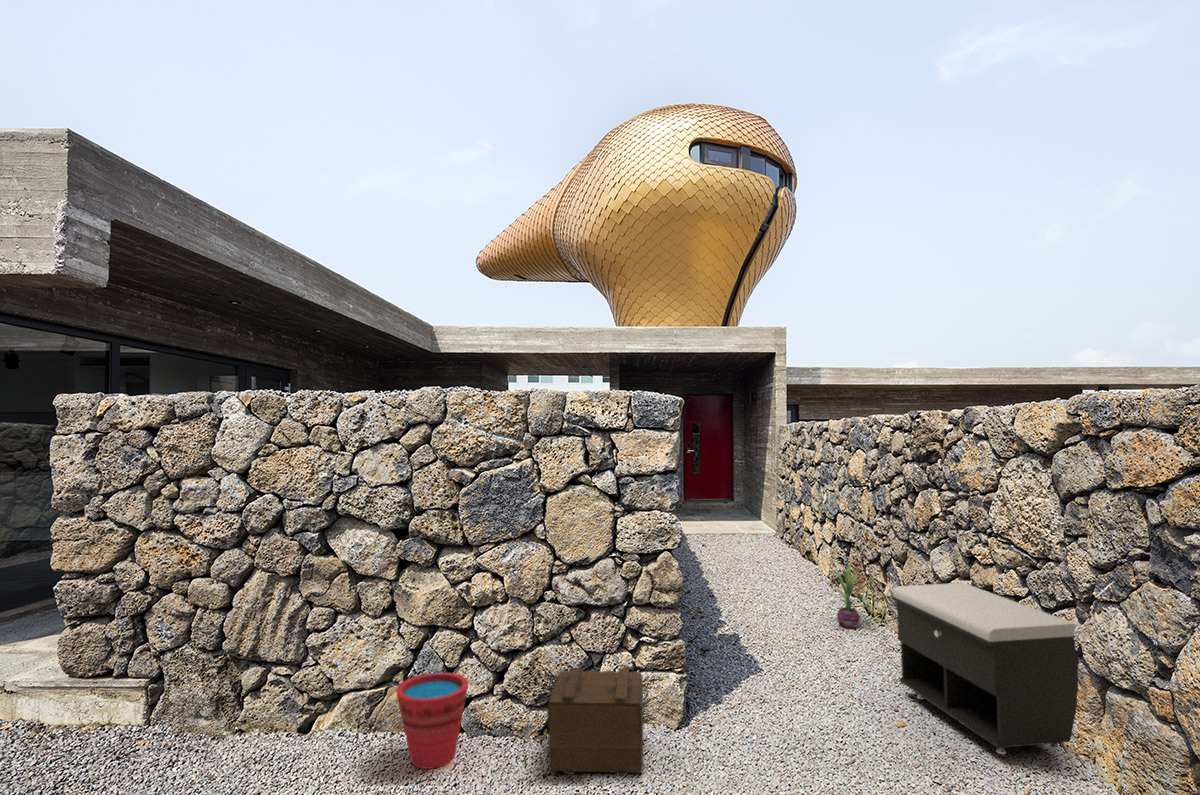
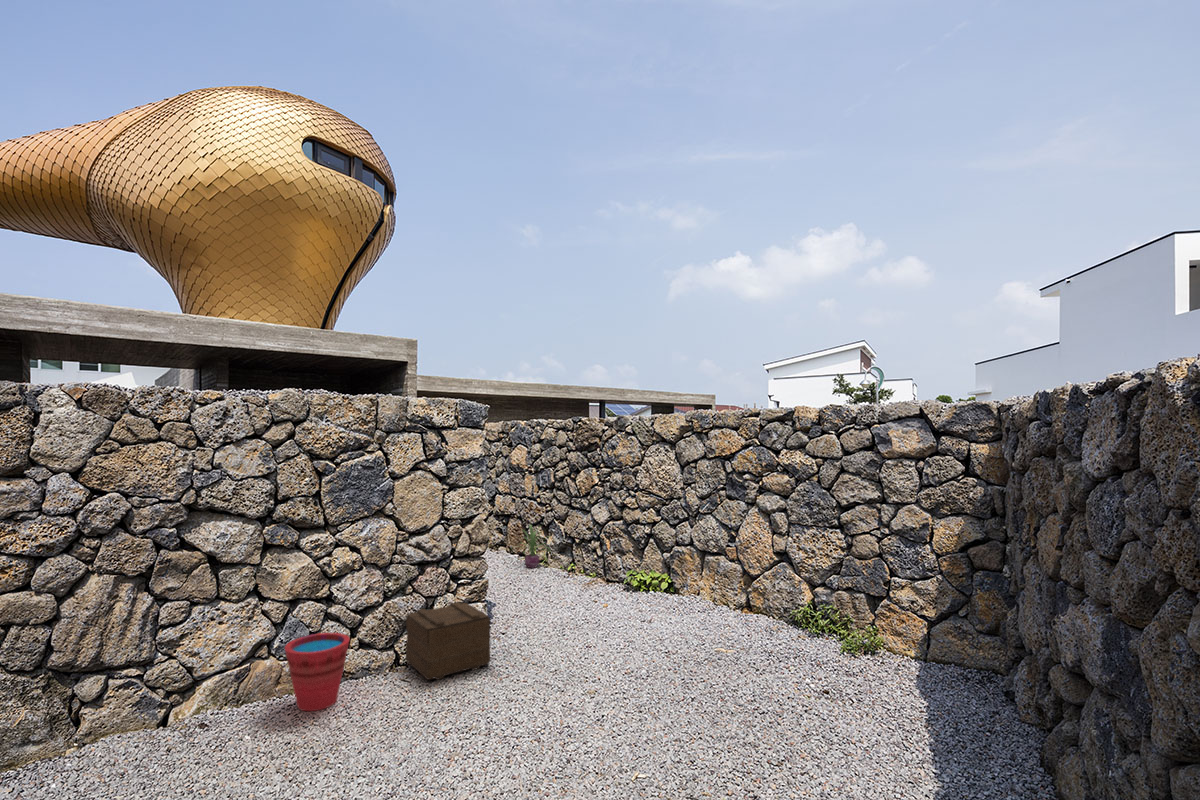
storage bench: present [893,583,1079,755] -> none [590,521,691,607]

